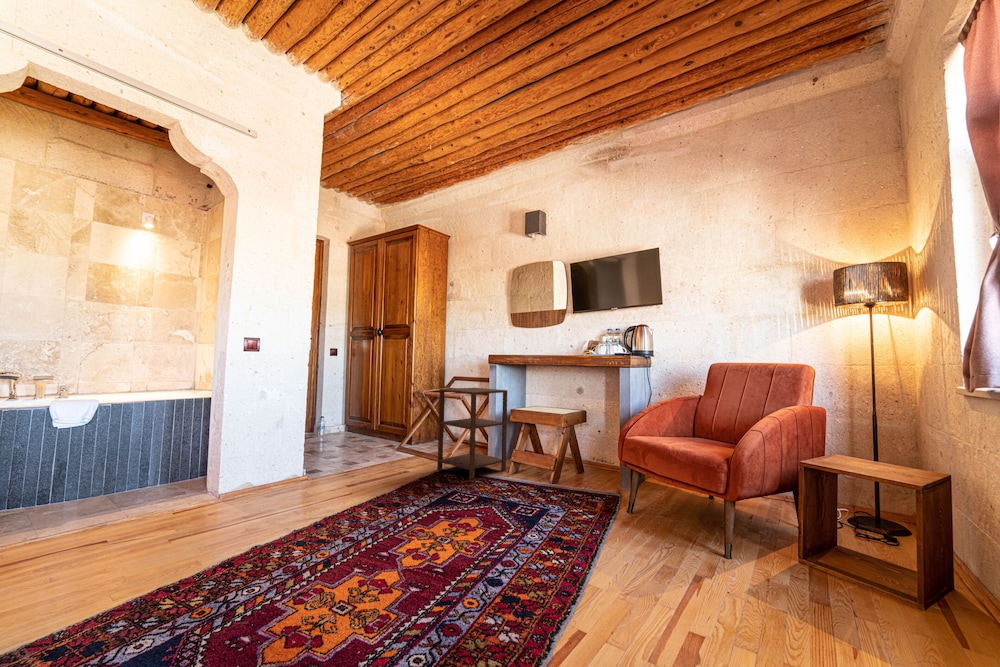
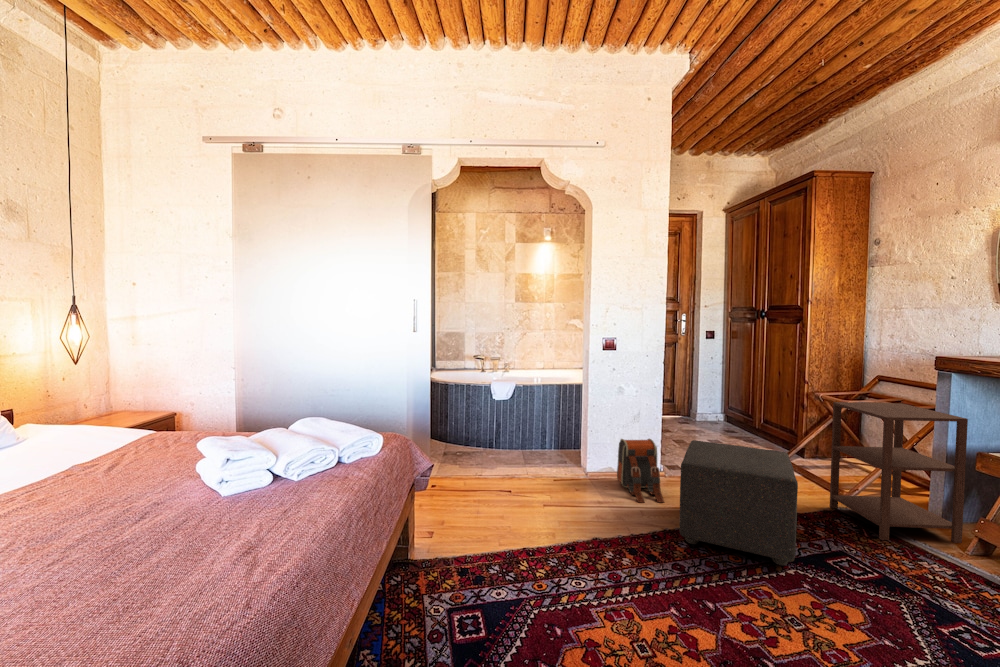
ottoman: none [340,427,434,520] -> present [679,440,798,566]
backpack: none [259,440,316,505] -> present [617,439,664,503]

